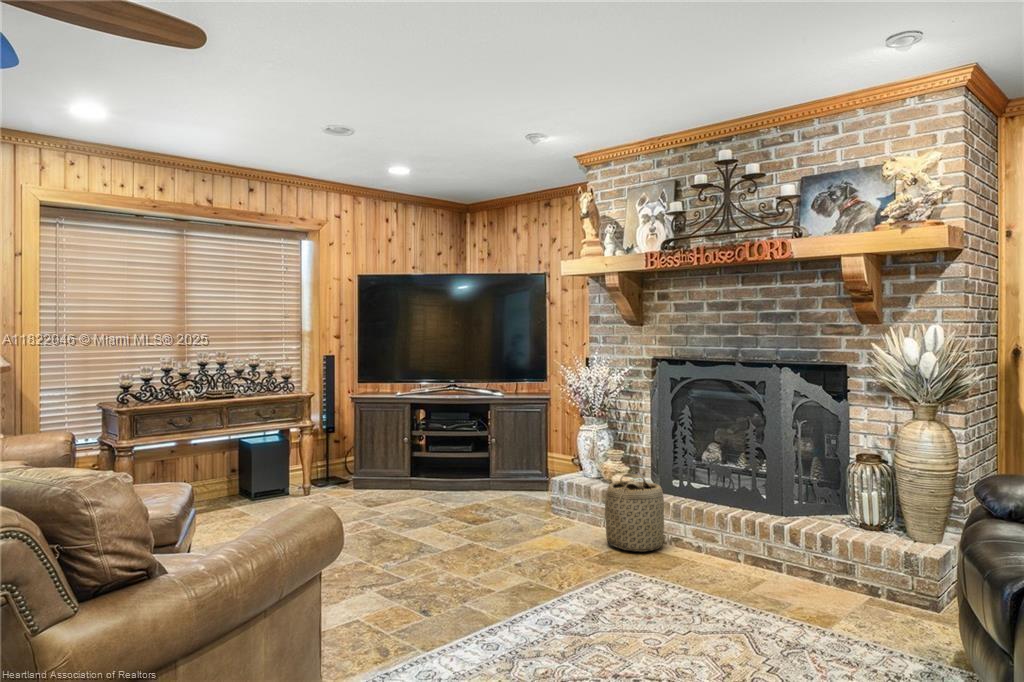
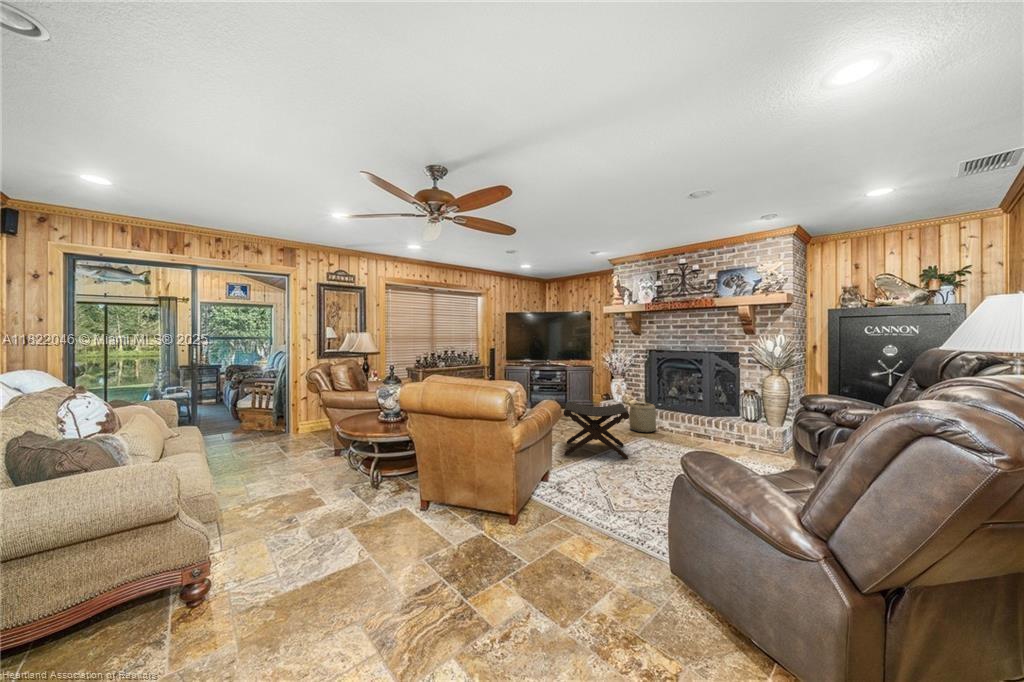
footstool: none [407,487,572,637] -> present [564,402,629,459]

